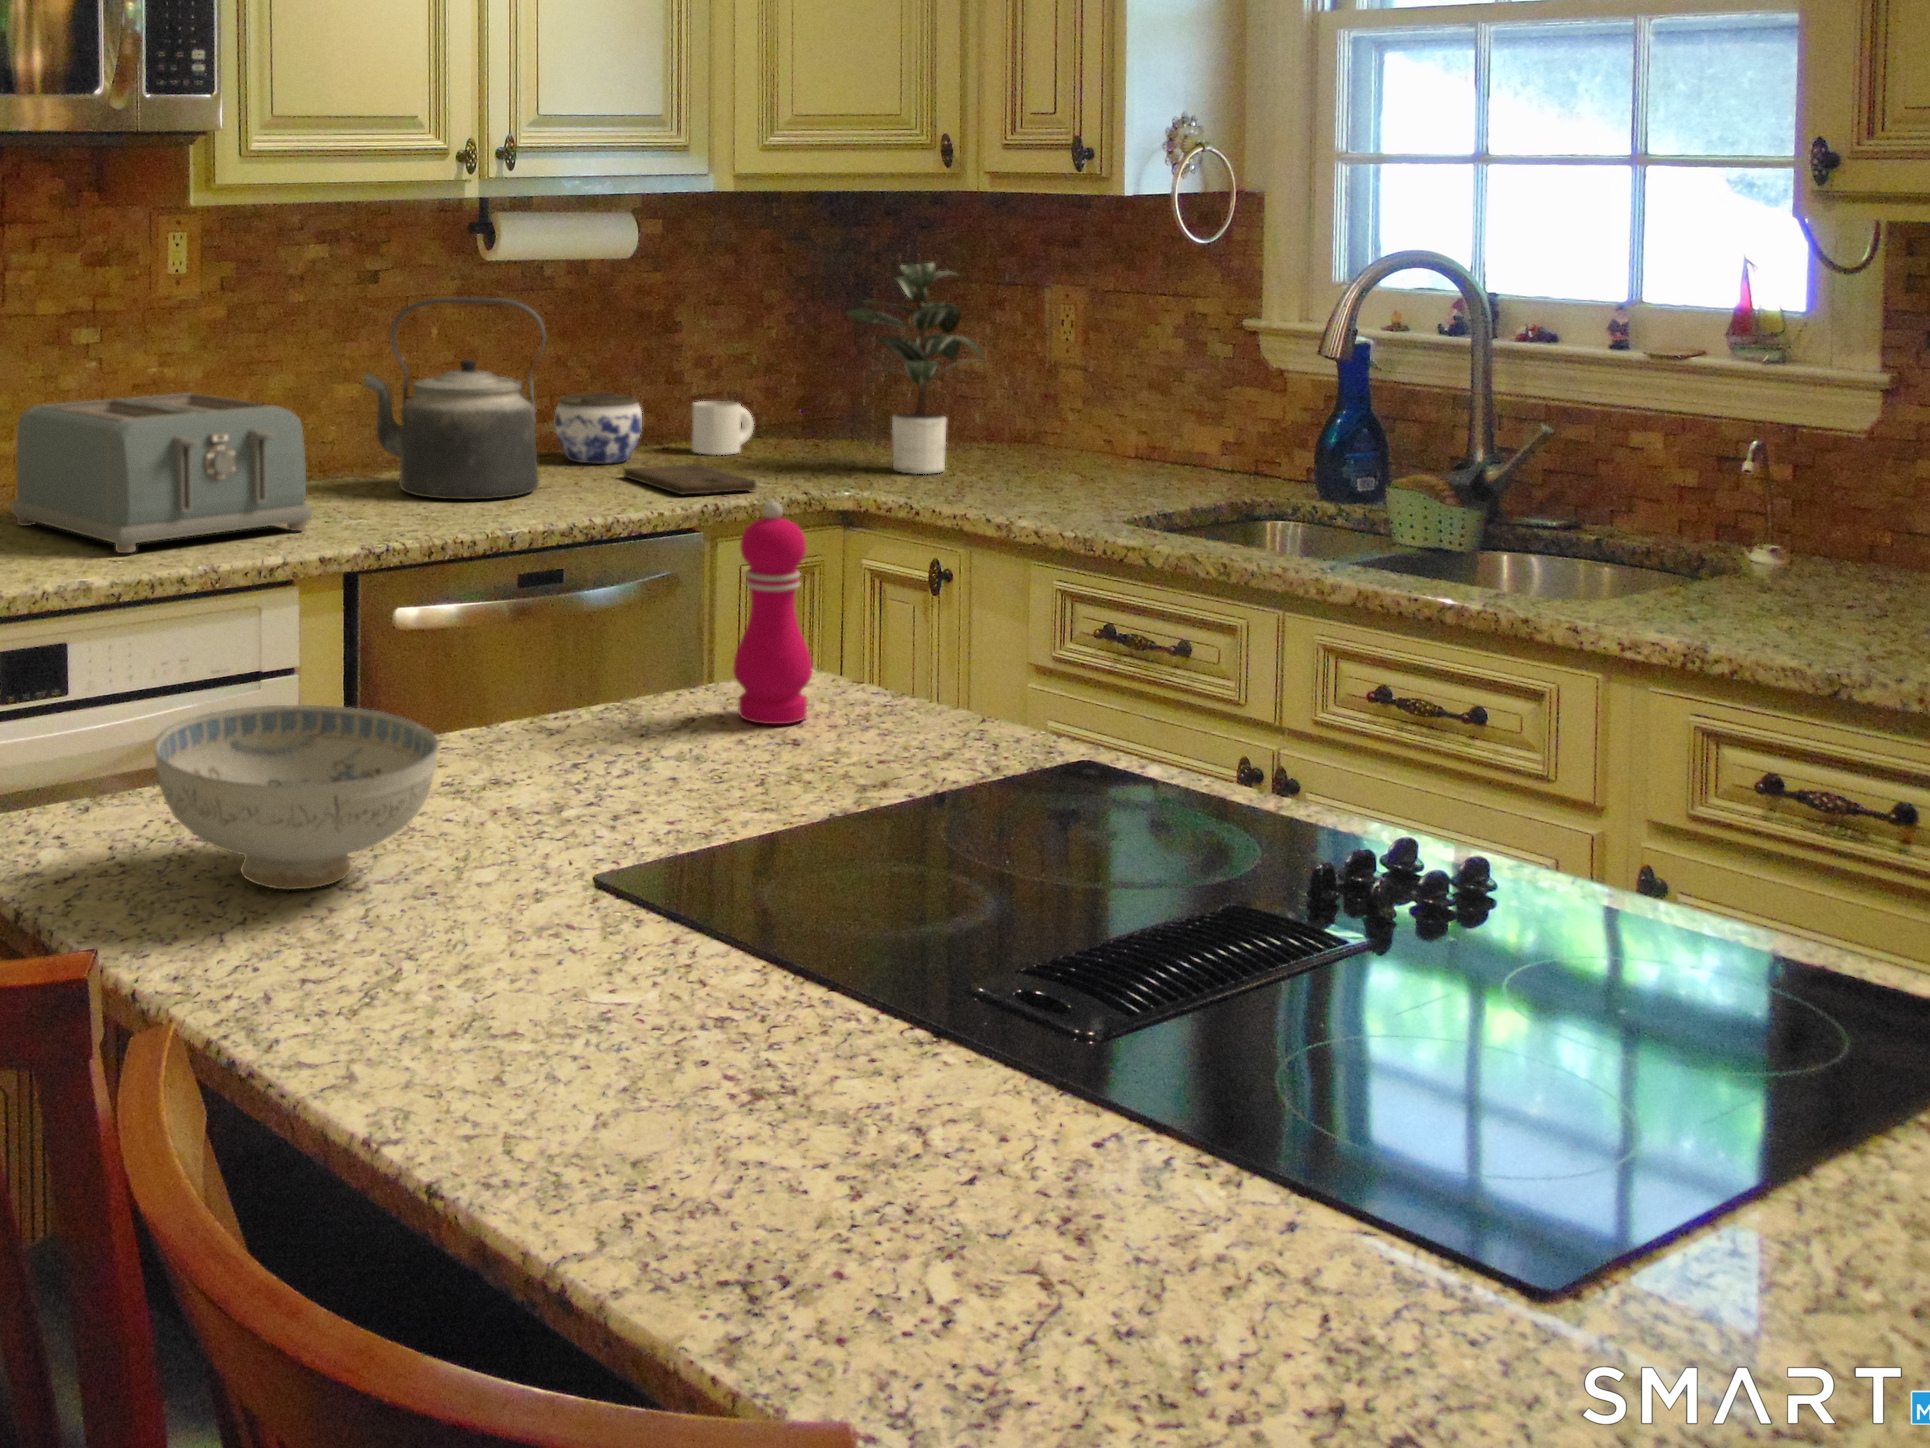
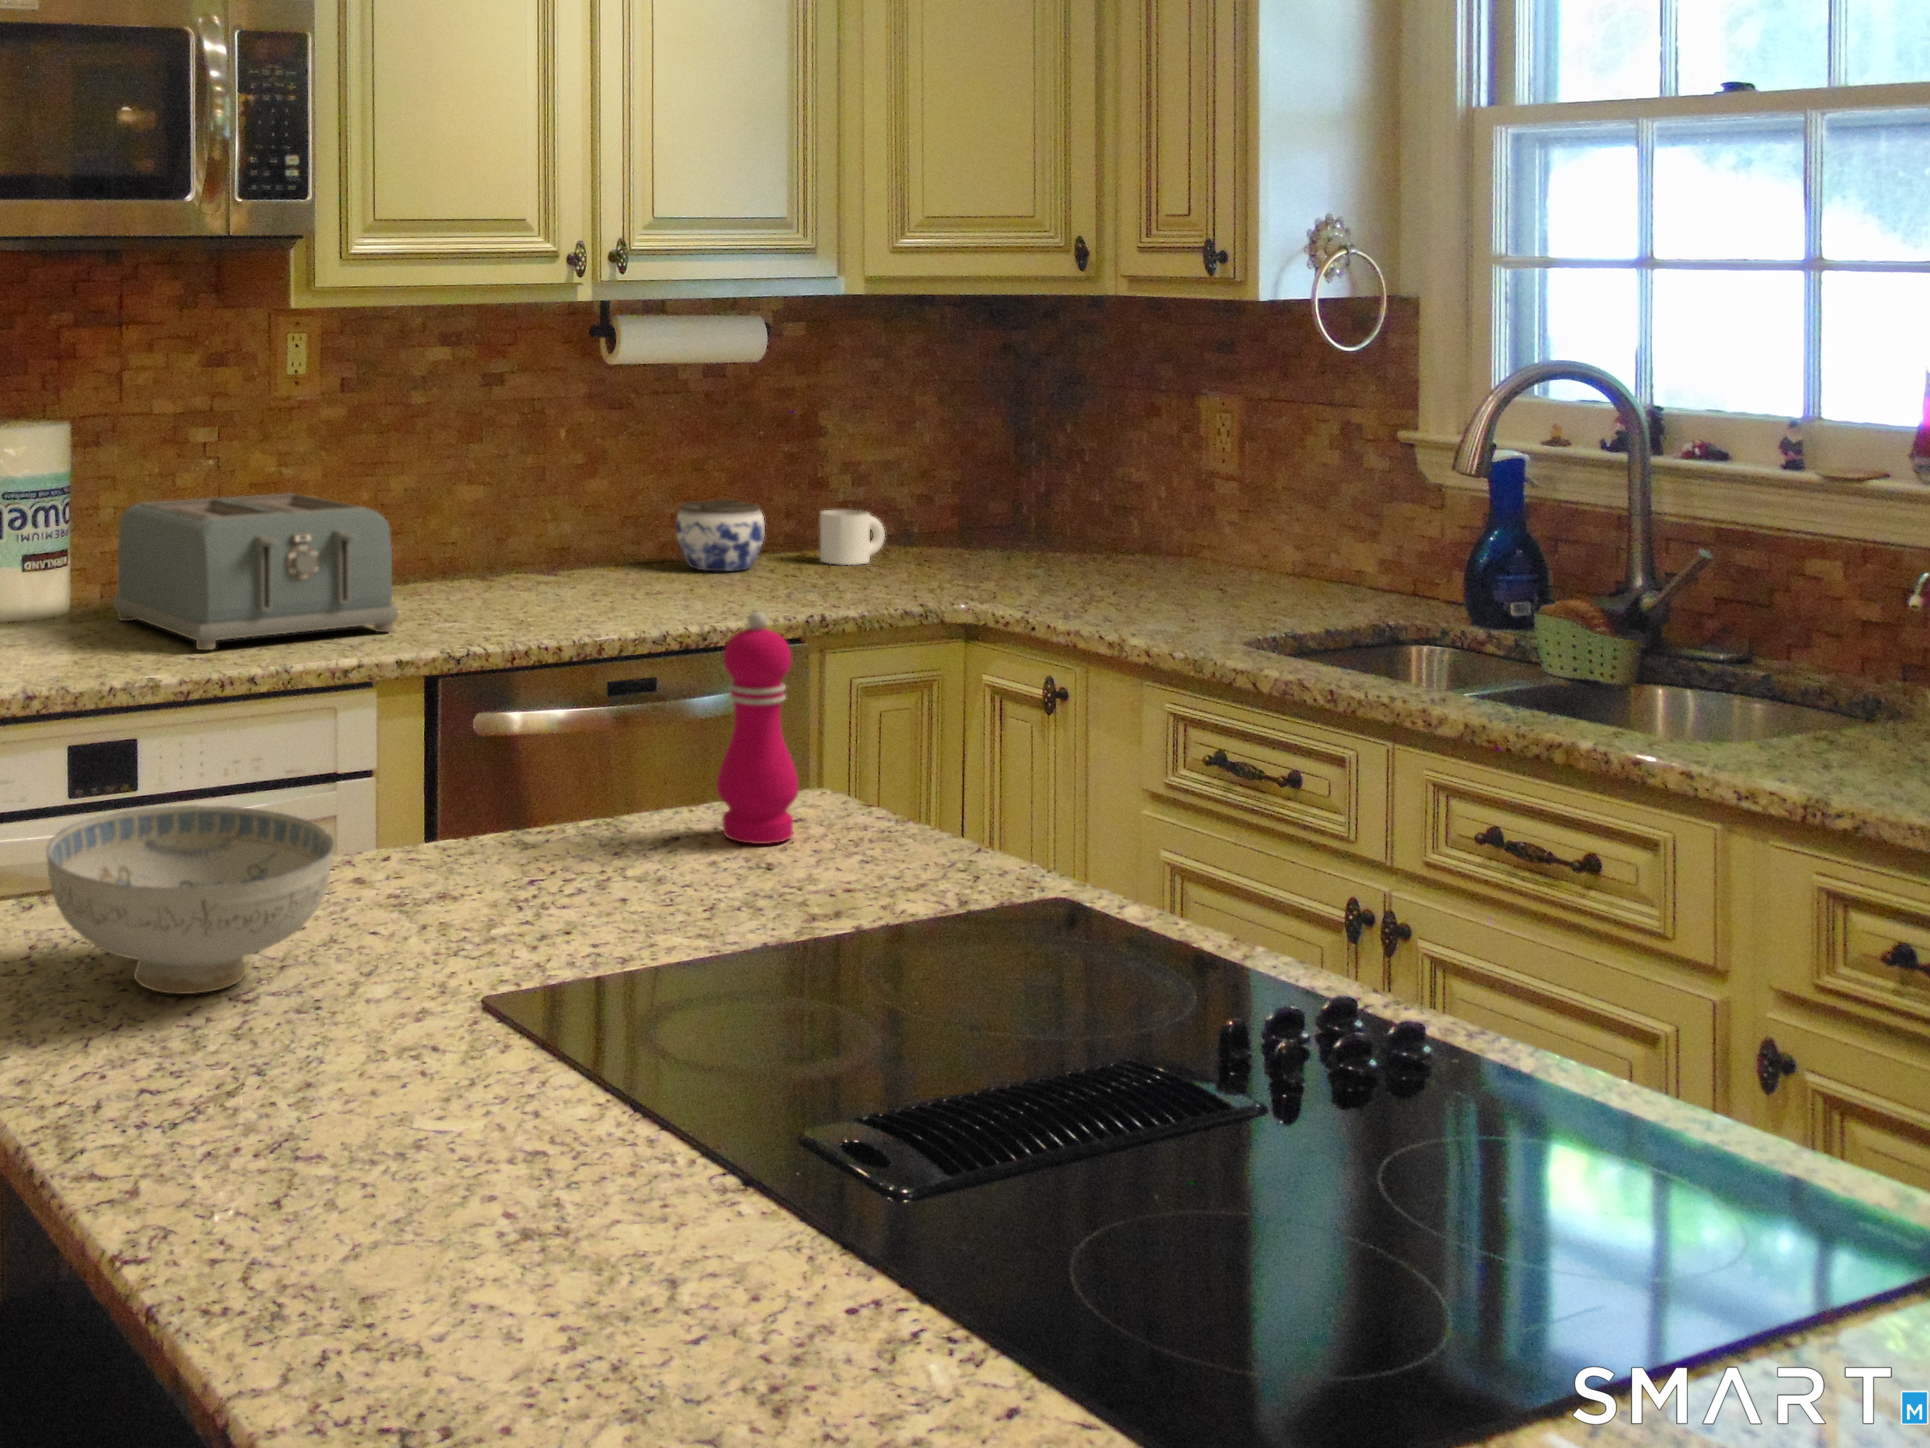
potted plant: present [847,263,984,474] -> none [952,368,1159,588]
kettle: present [364,298,546,499] -> none [471,402,651,605]
cutting board: present [624,464,756,494] -> none [737,574,866,604]

